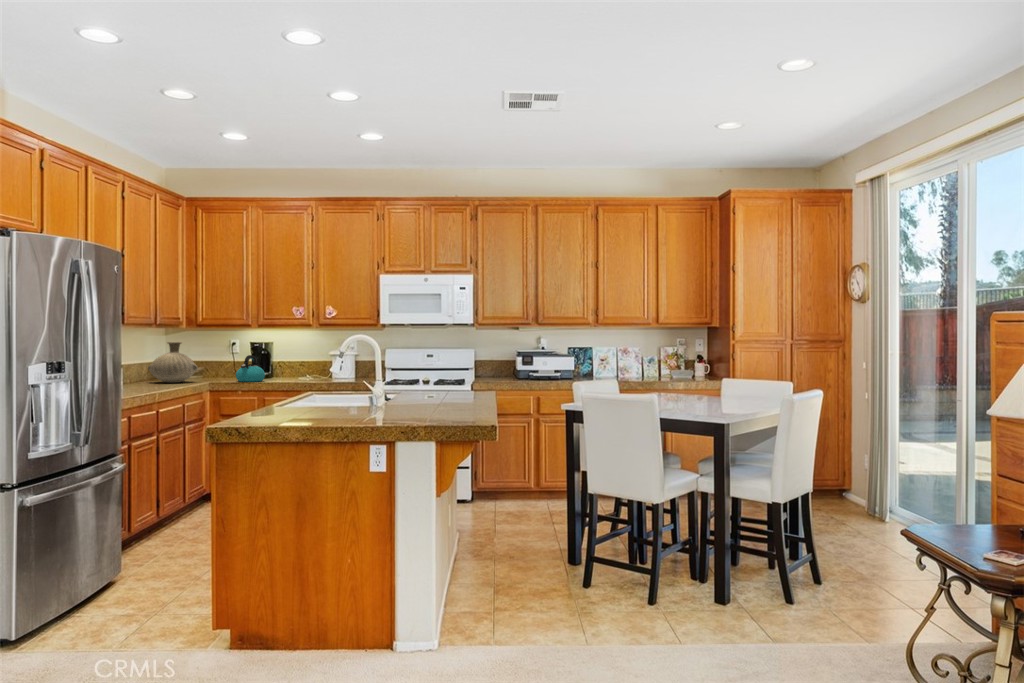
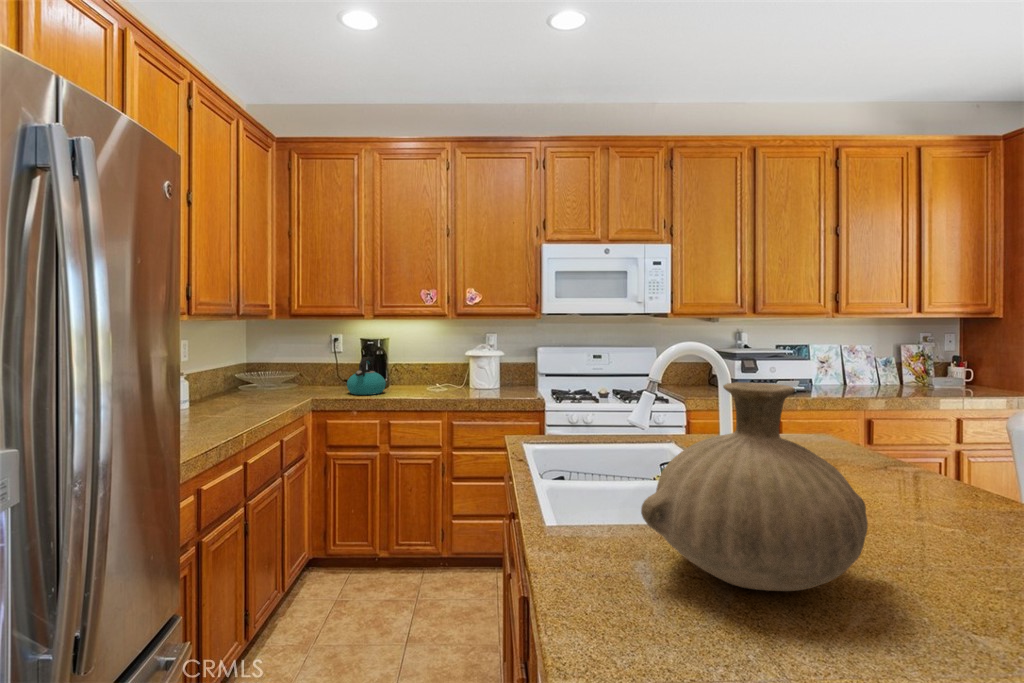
vase: present [148,342,198,383] -> present [641,382,868,591]

